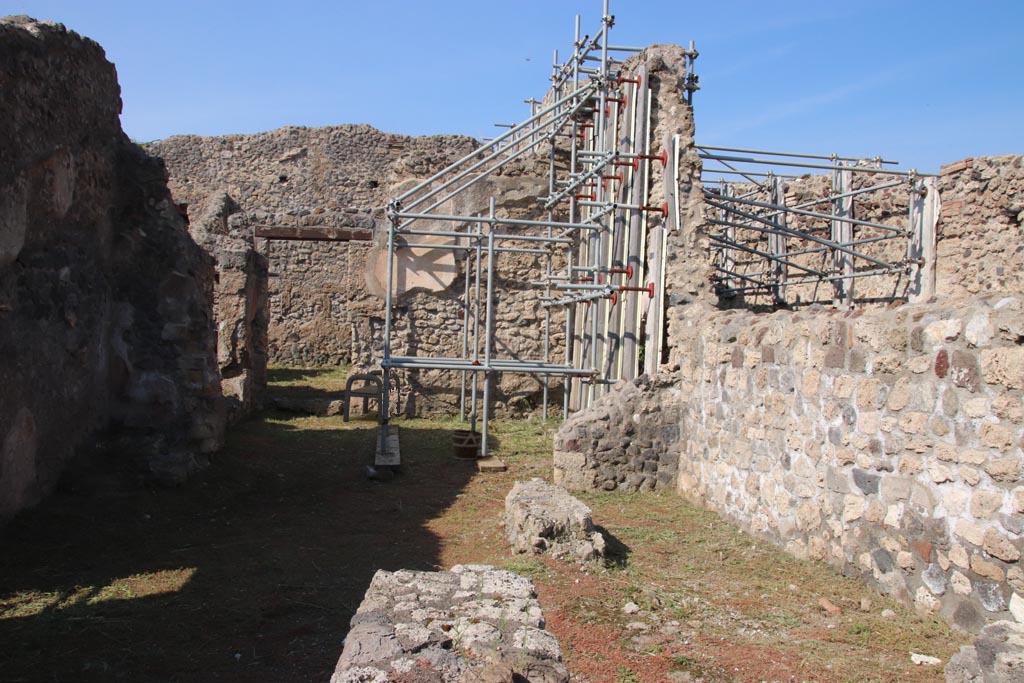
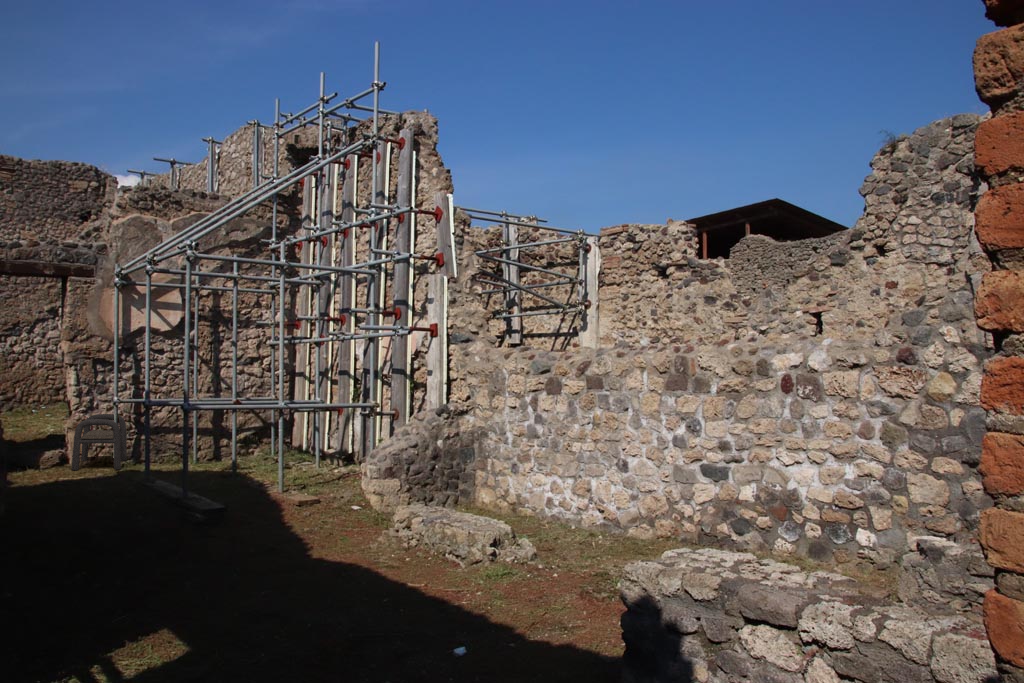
bucket: present [452,429,481,460] -> none [236,466,265,496]

